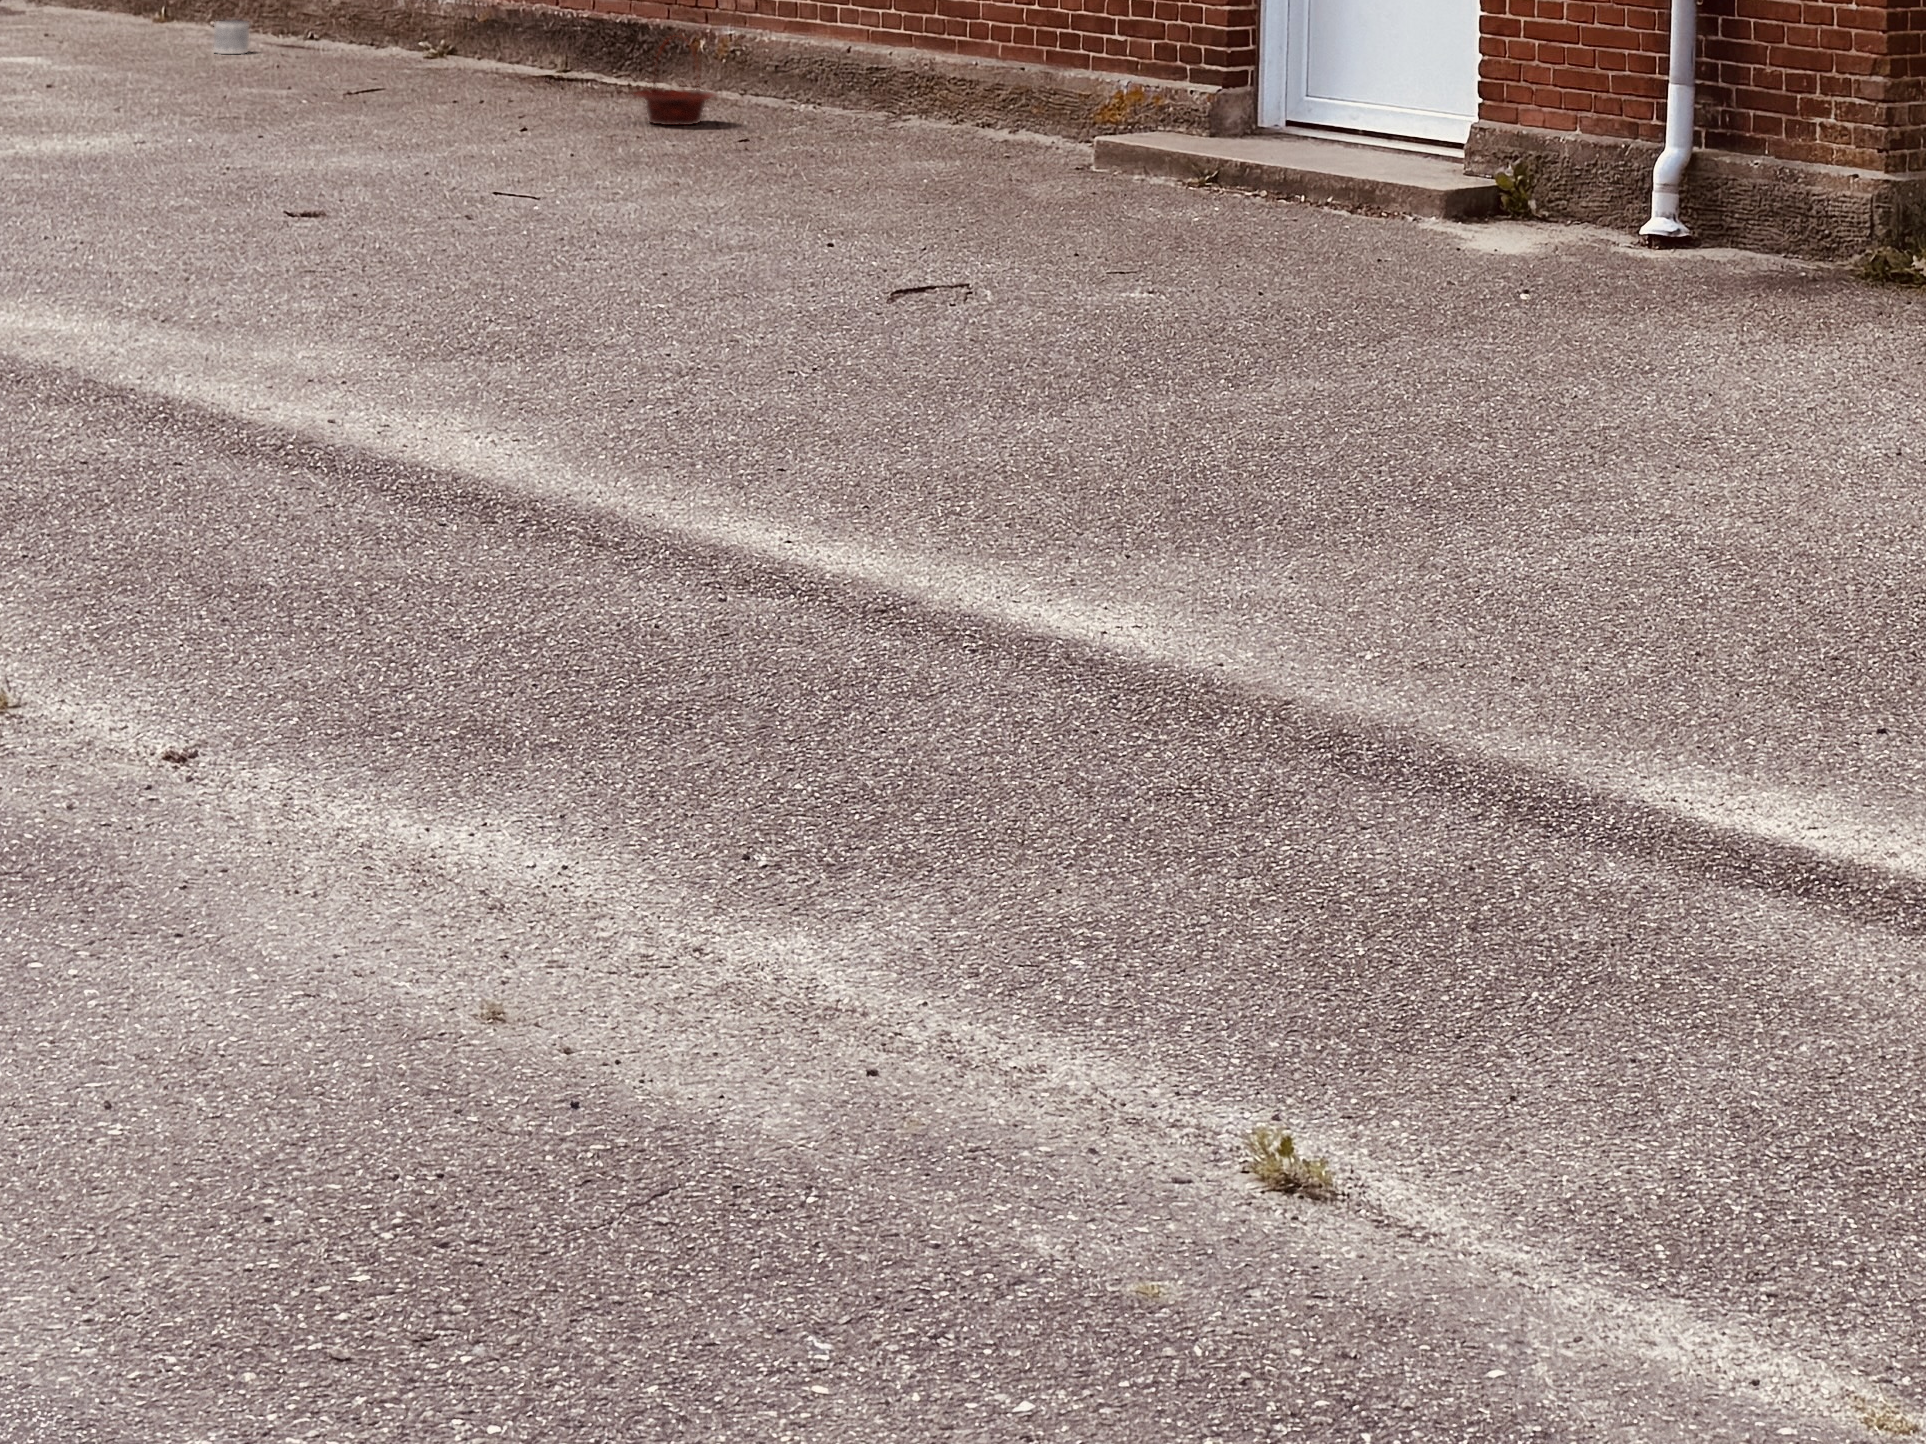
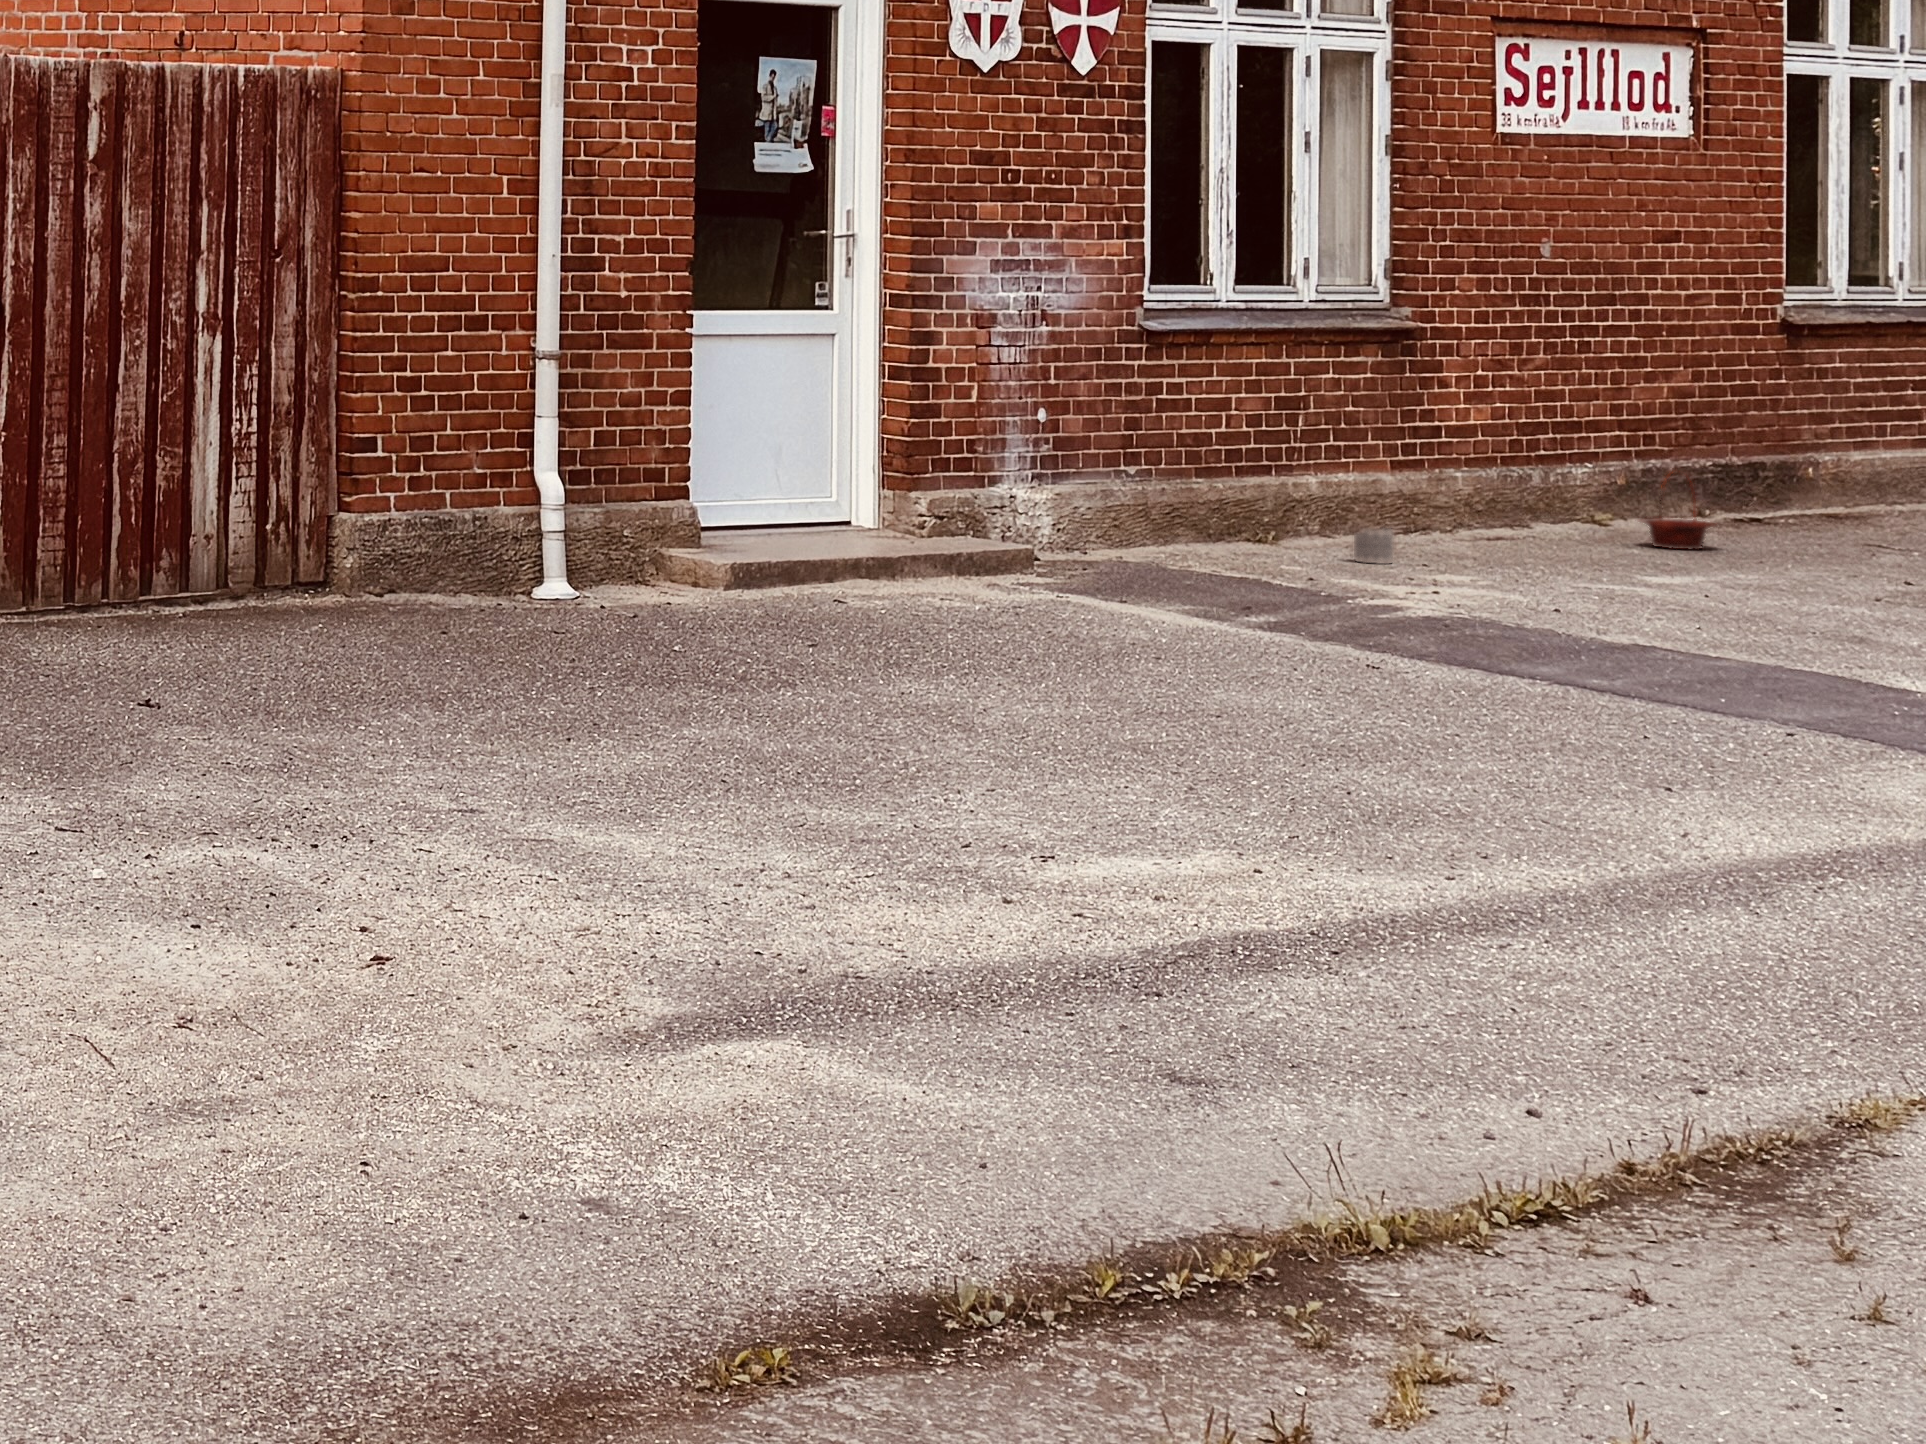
basket: present [632,38,716,125] -> present [1640,472,1715,550]

